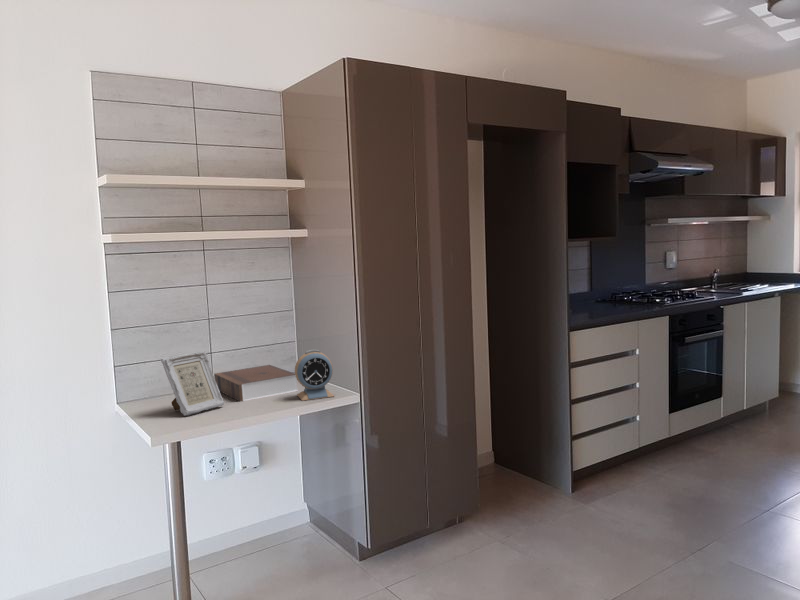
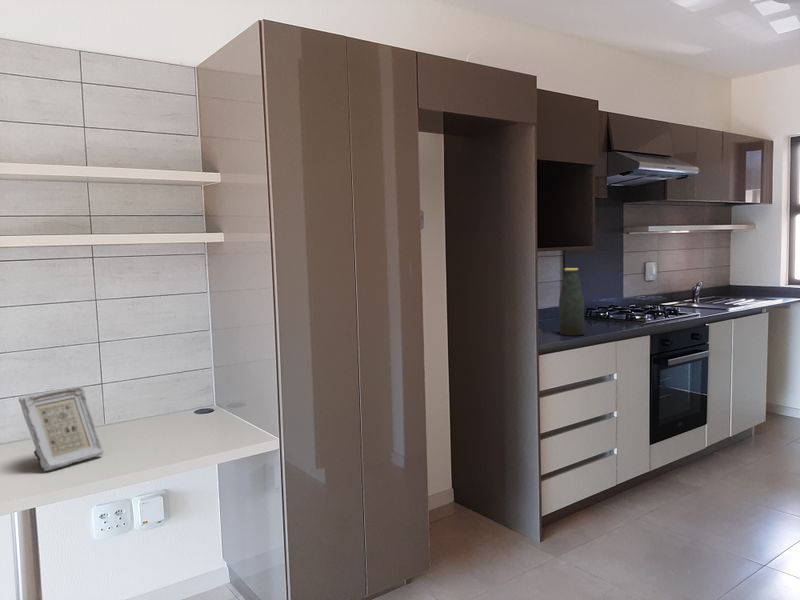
bottle: none [587,256,610,315] -> present [559,268,584,336]
alarm clock: present [295,349,334,401] -> none [197,383,247,448]
book: present [214,365,298,402] -> none [105,397,207,449]

